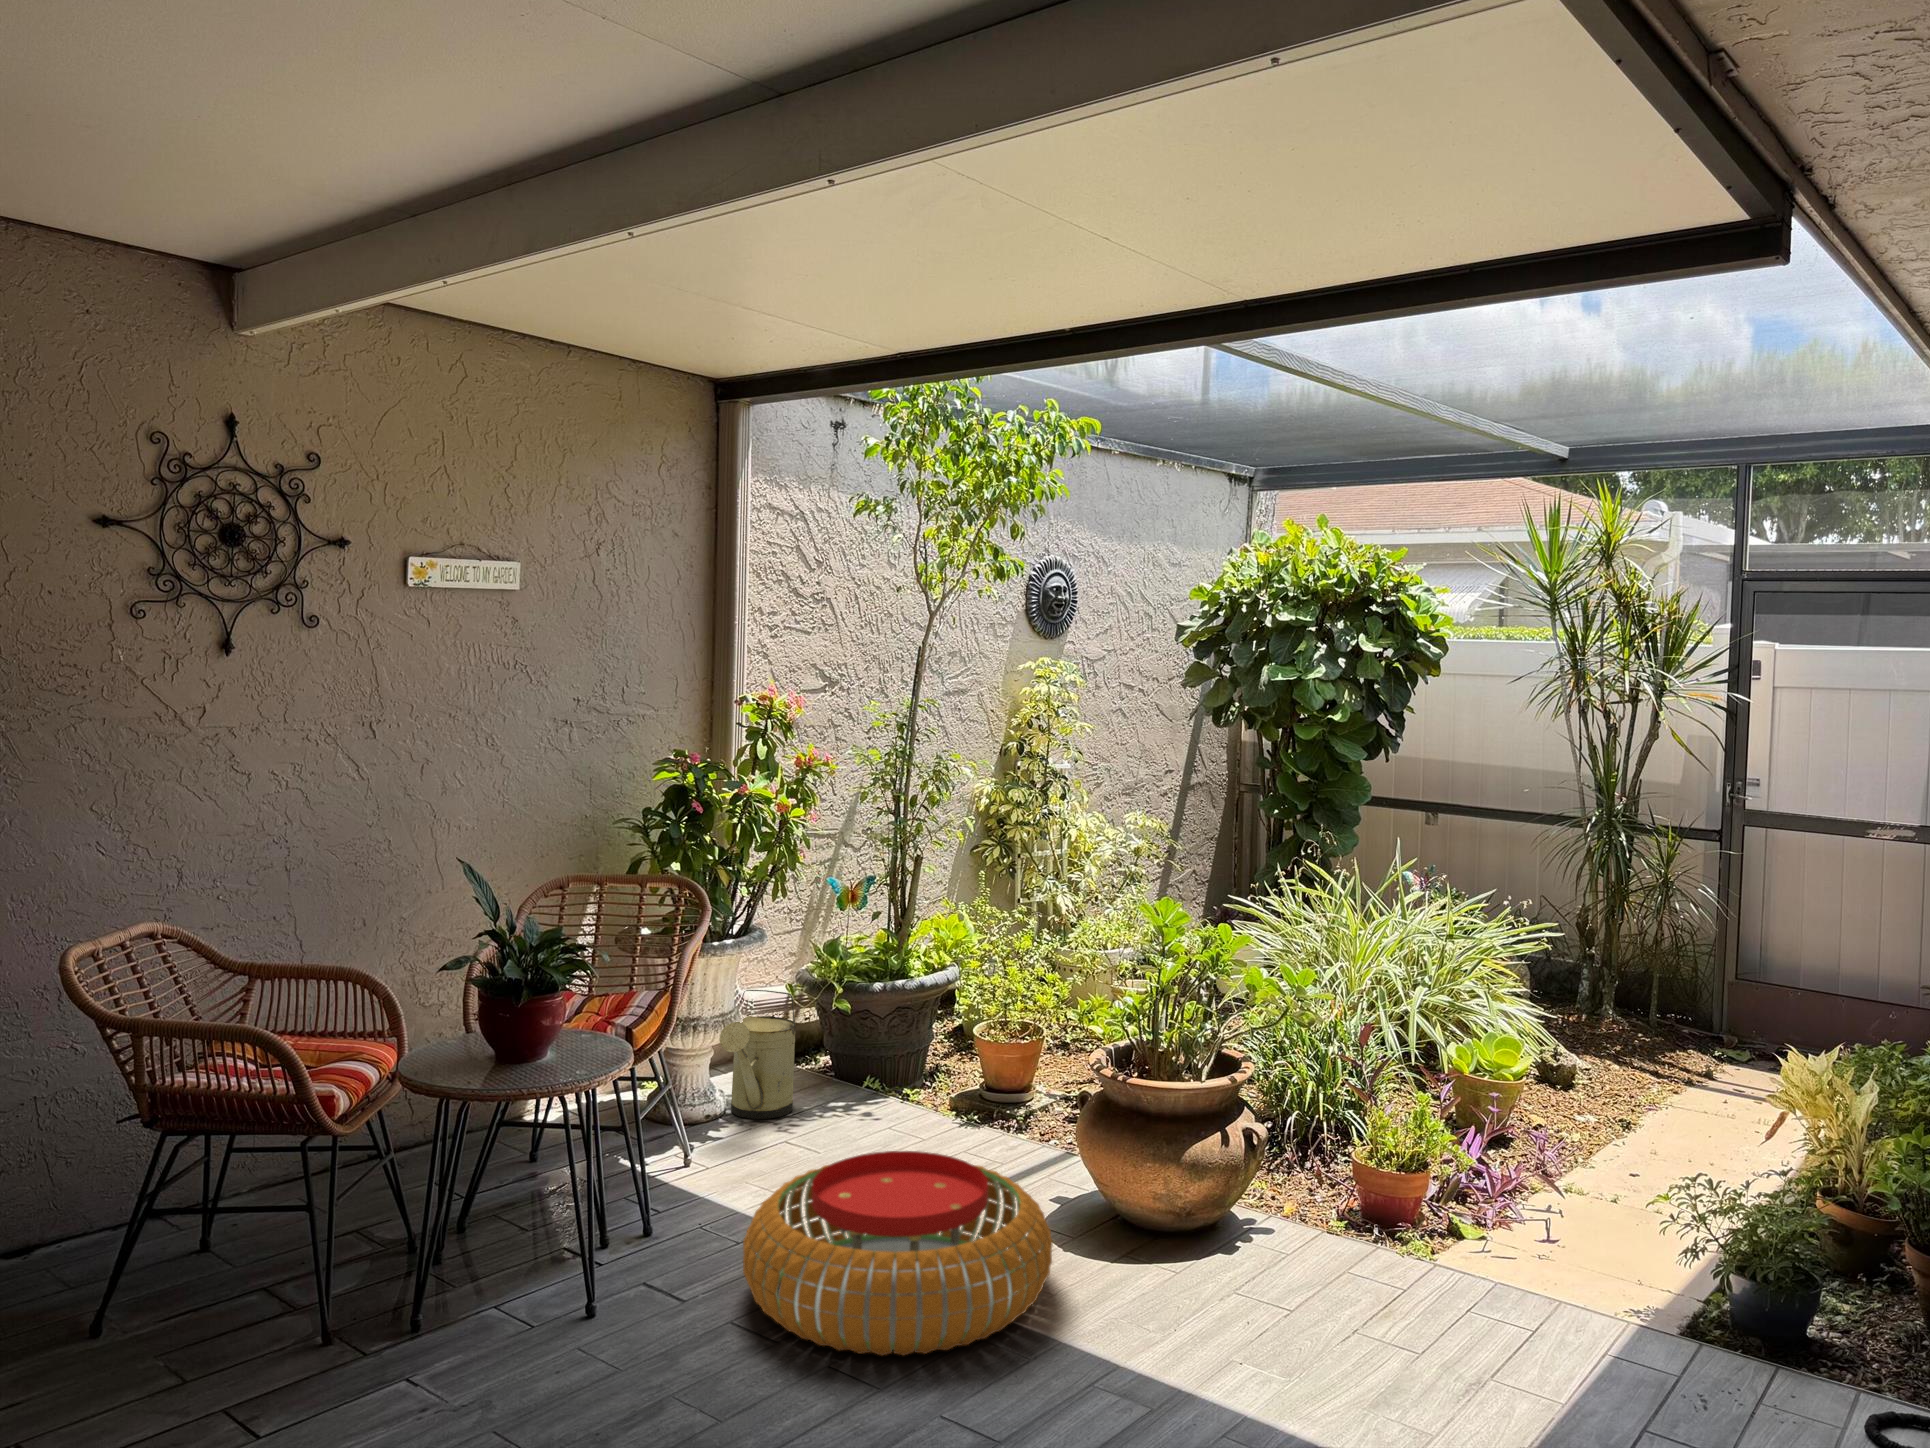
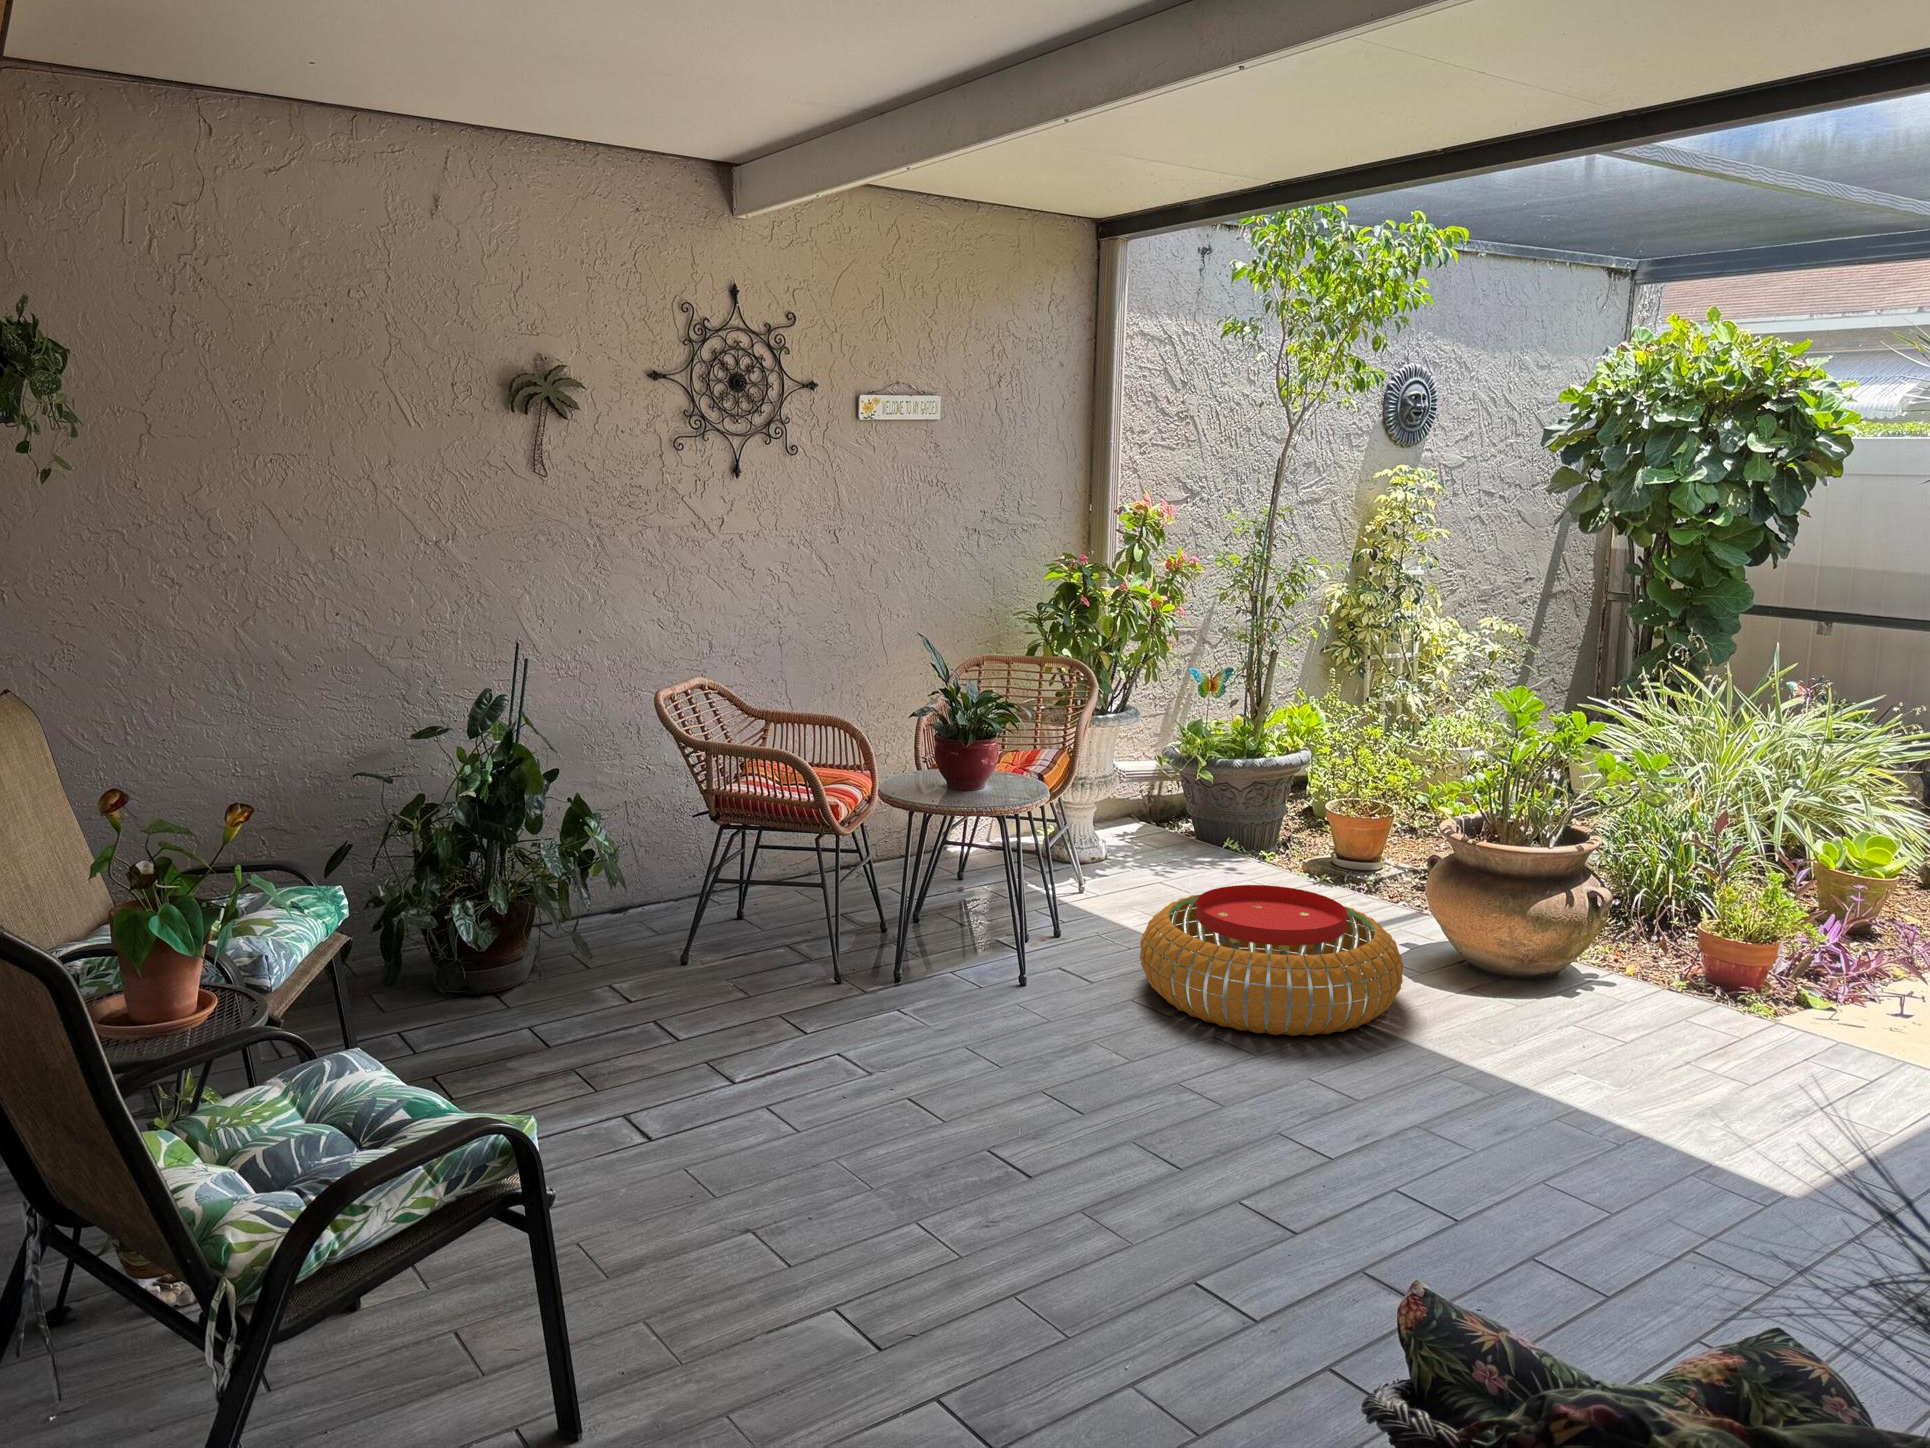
watering can: present [719,990,795,1119] -> none [1105,759,1167,867]

